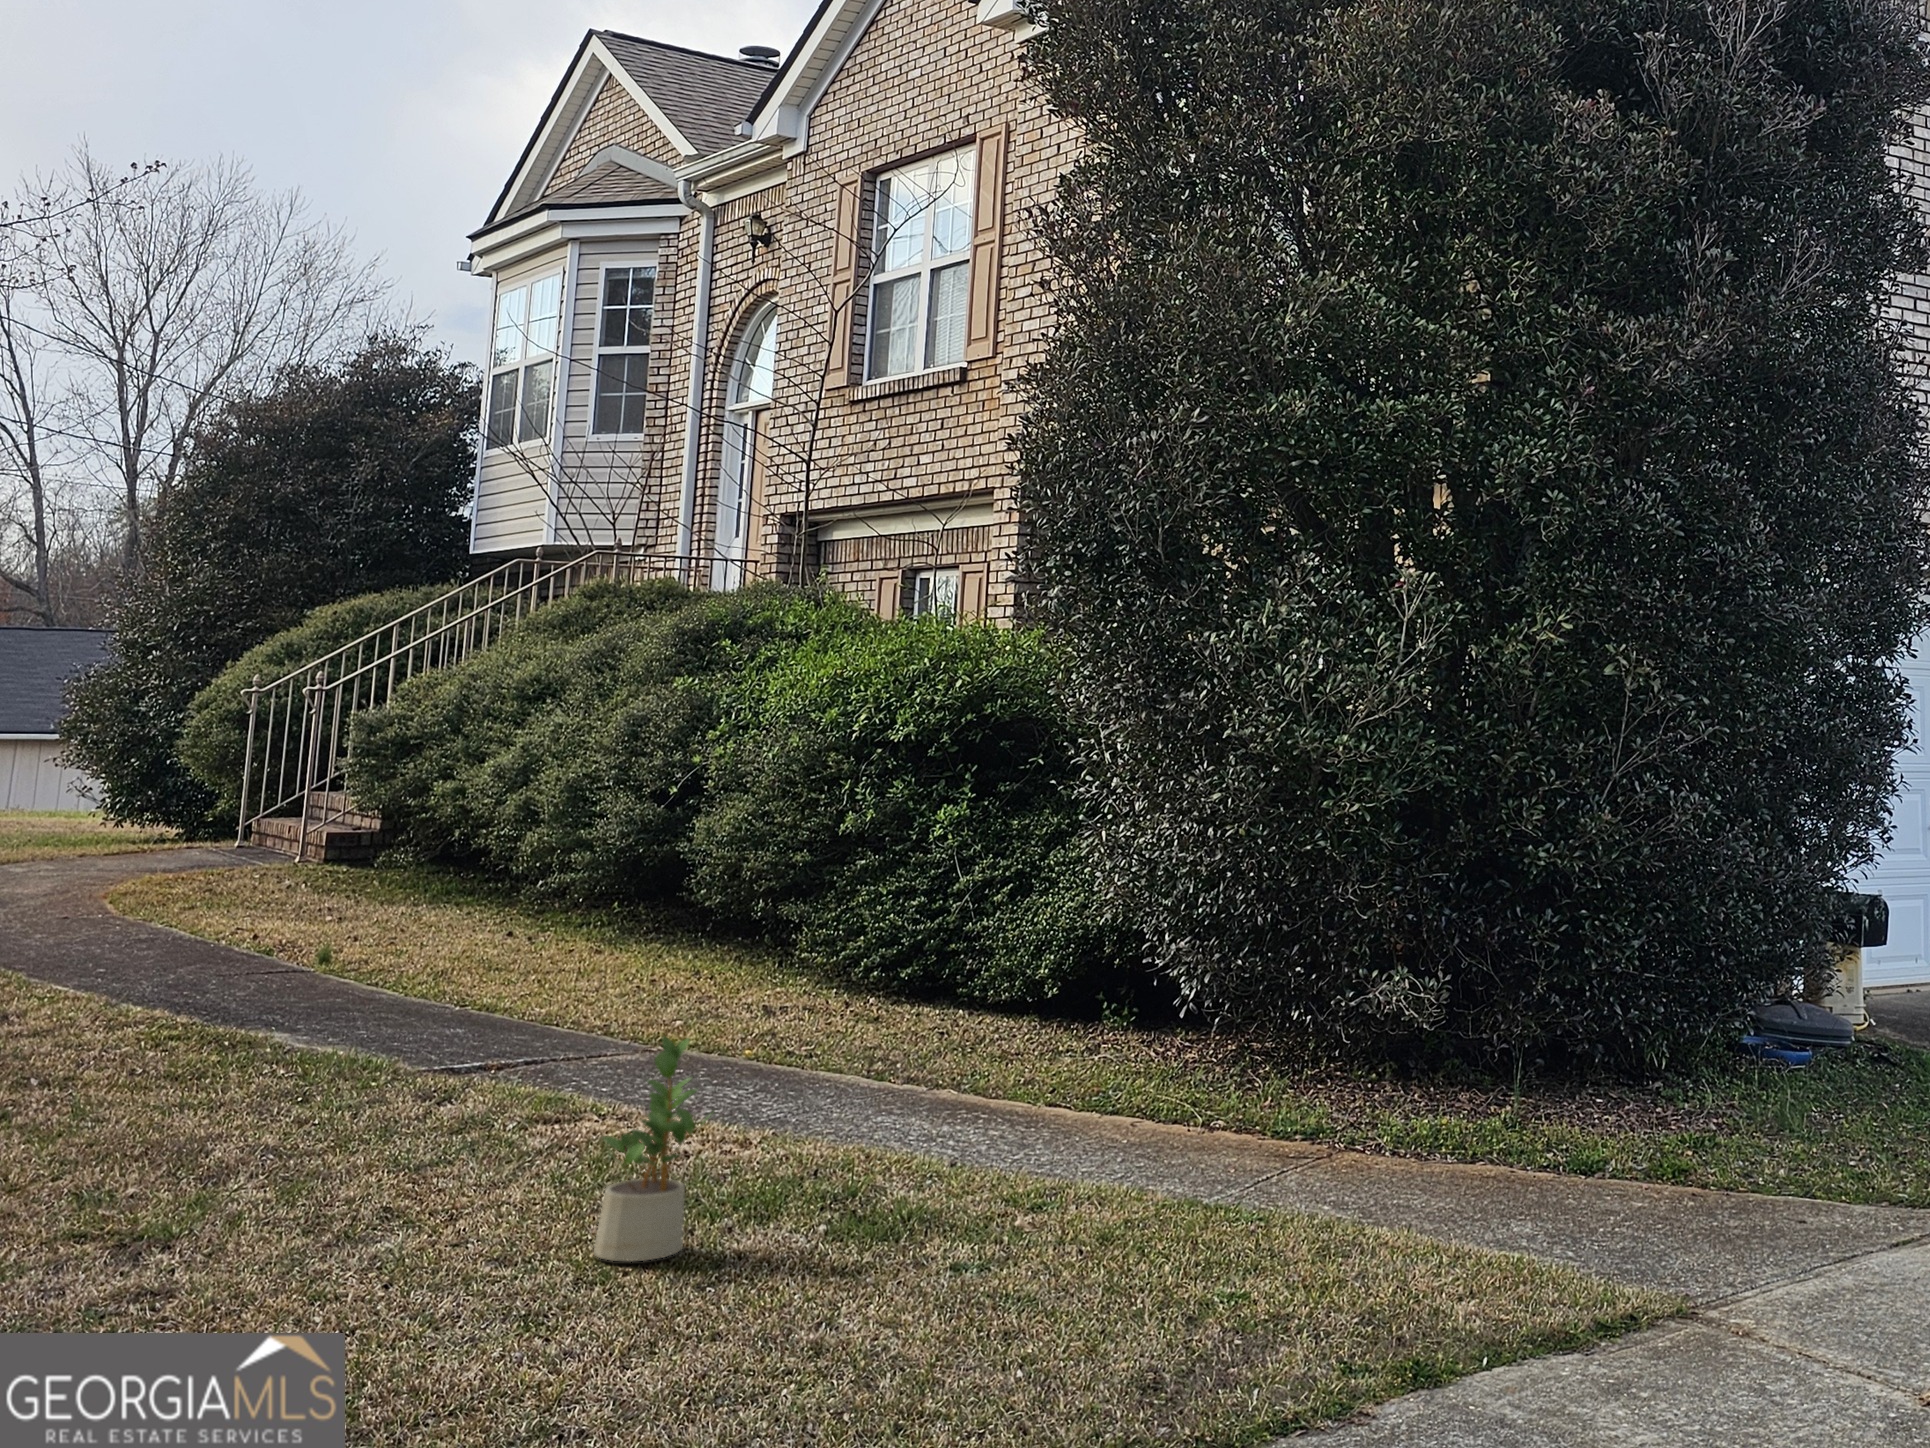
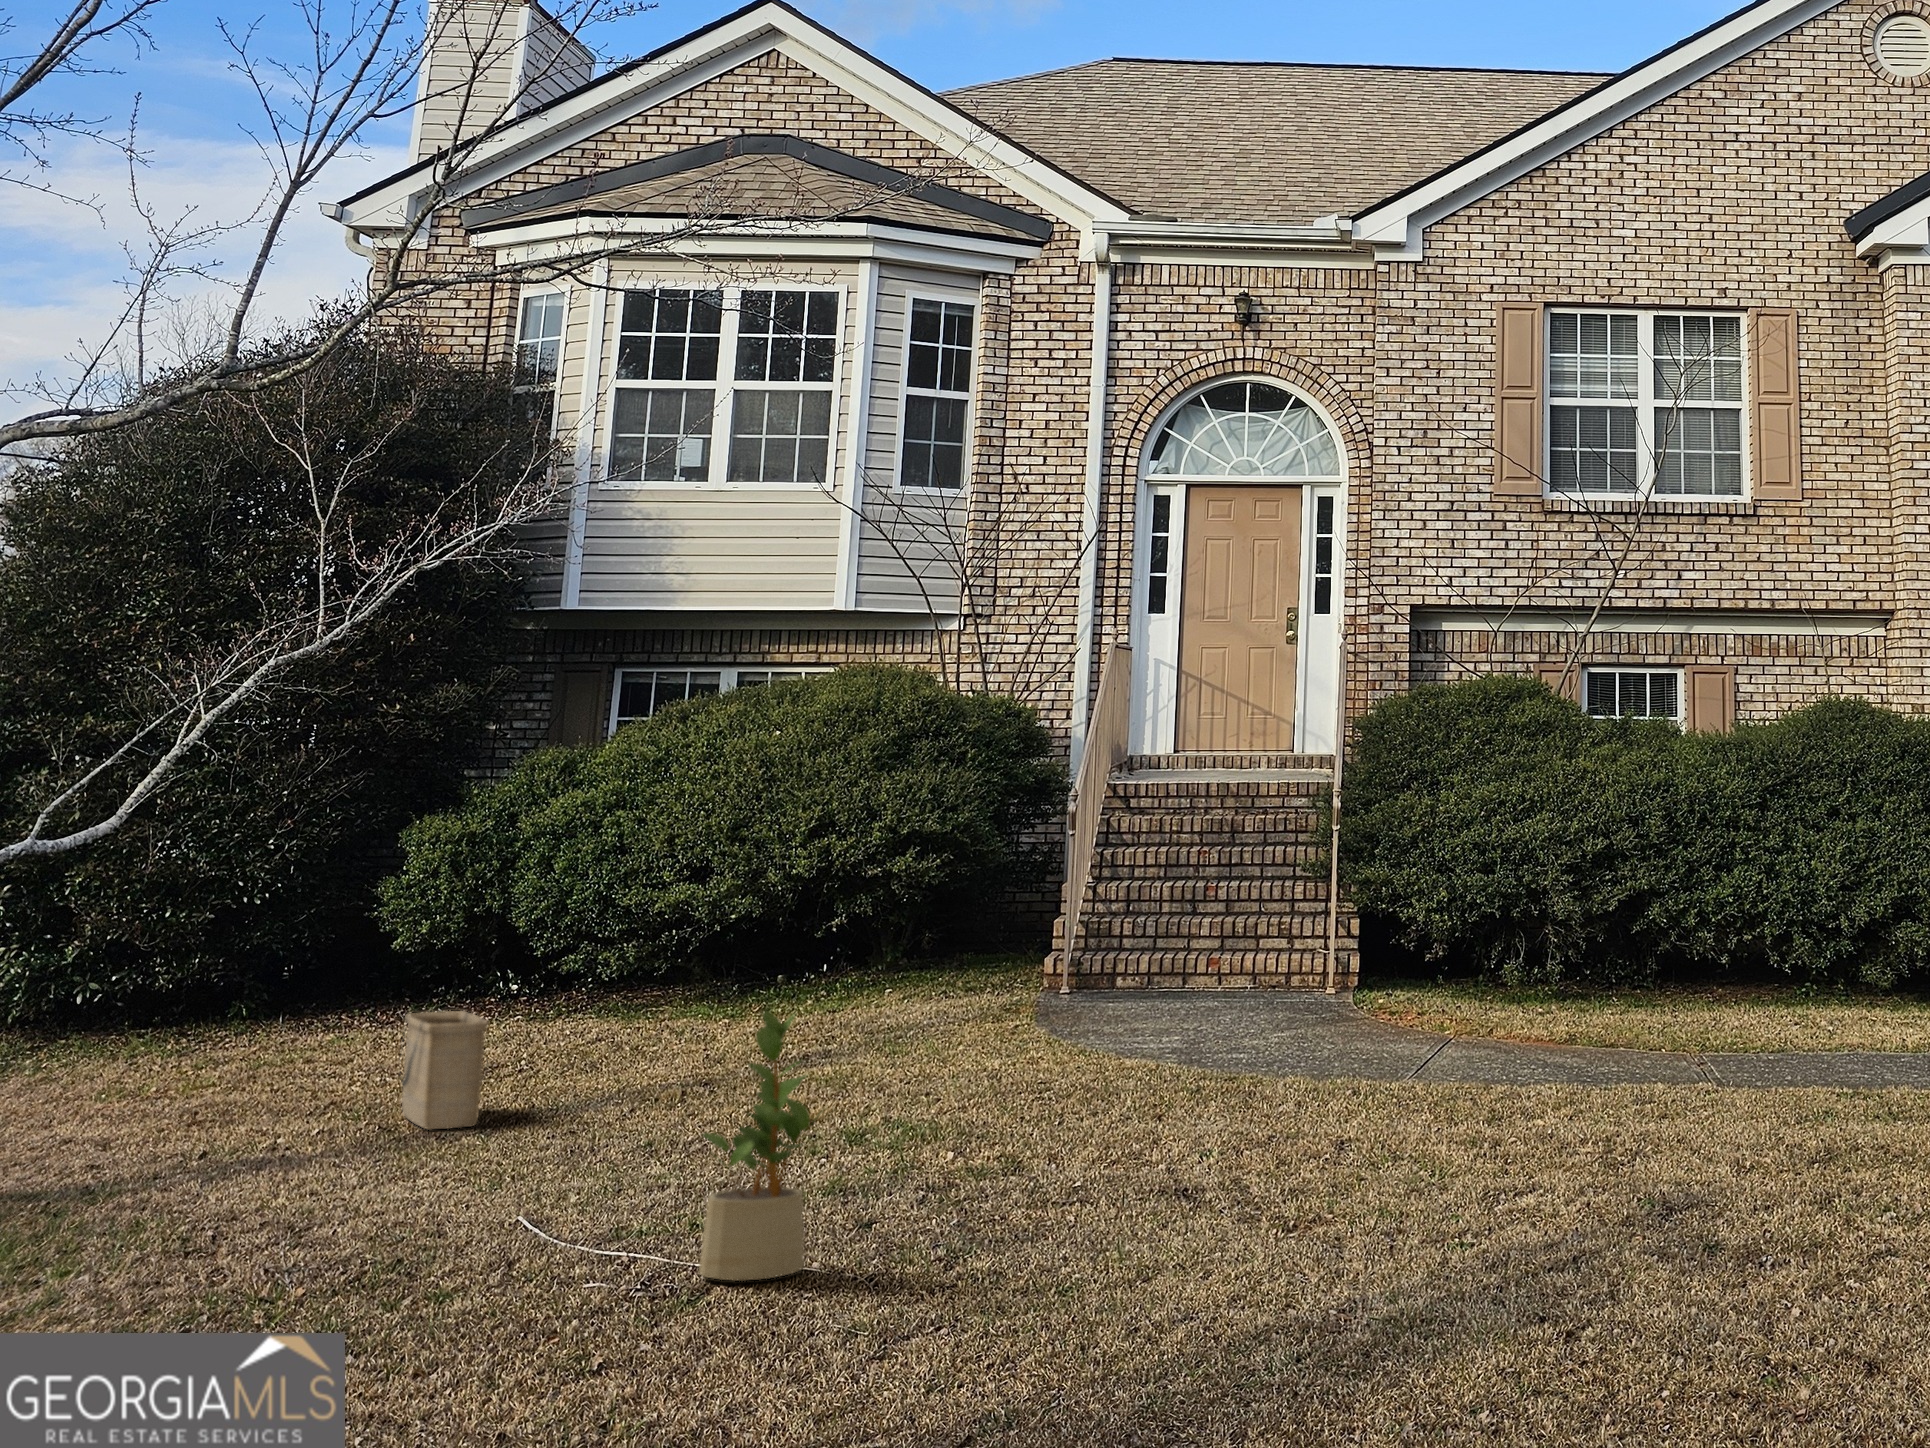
basket: none [224,968,320,1078] -> present [400,1011,489,1129]

